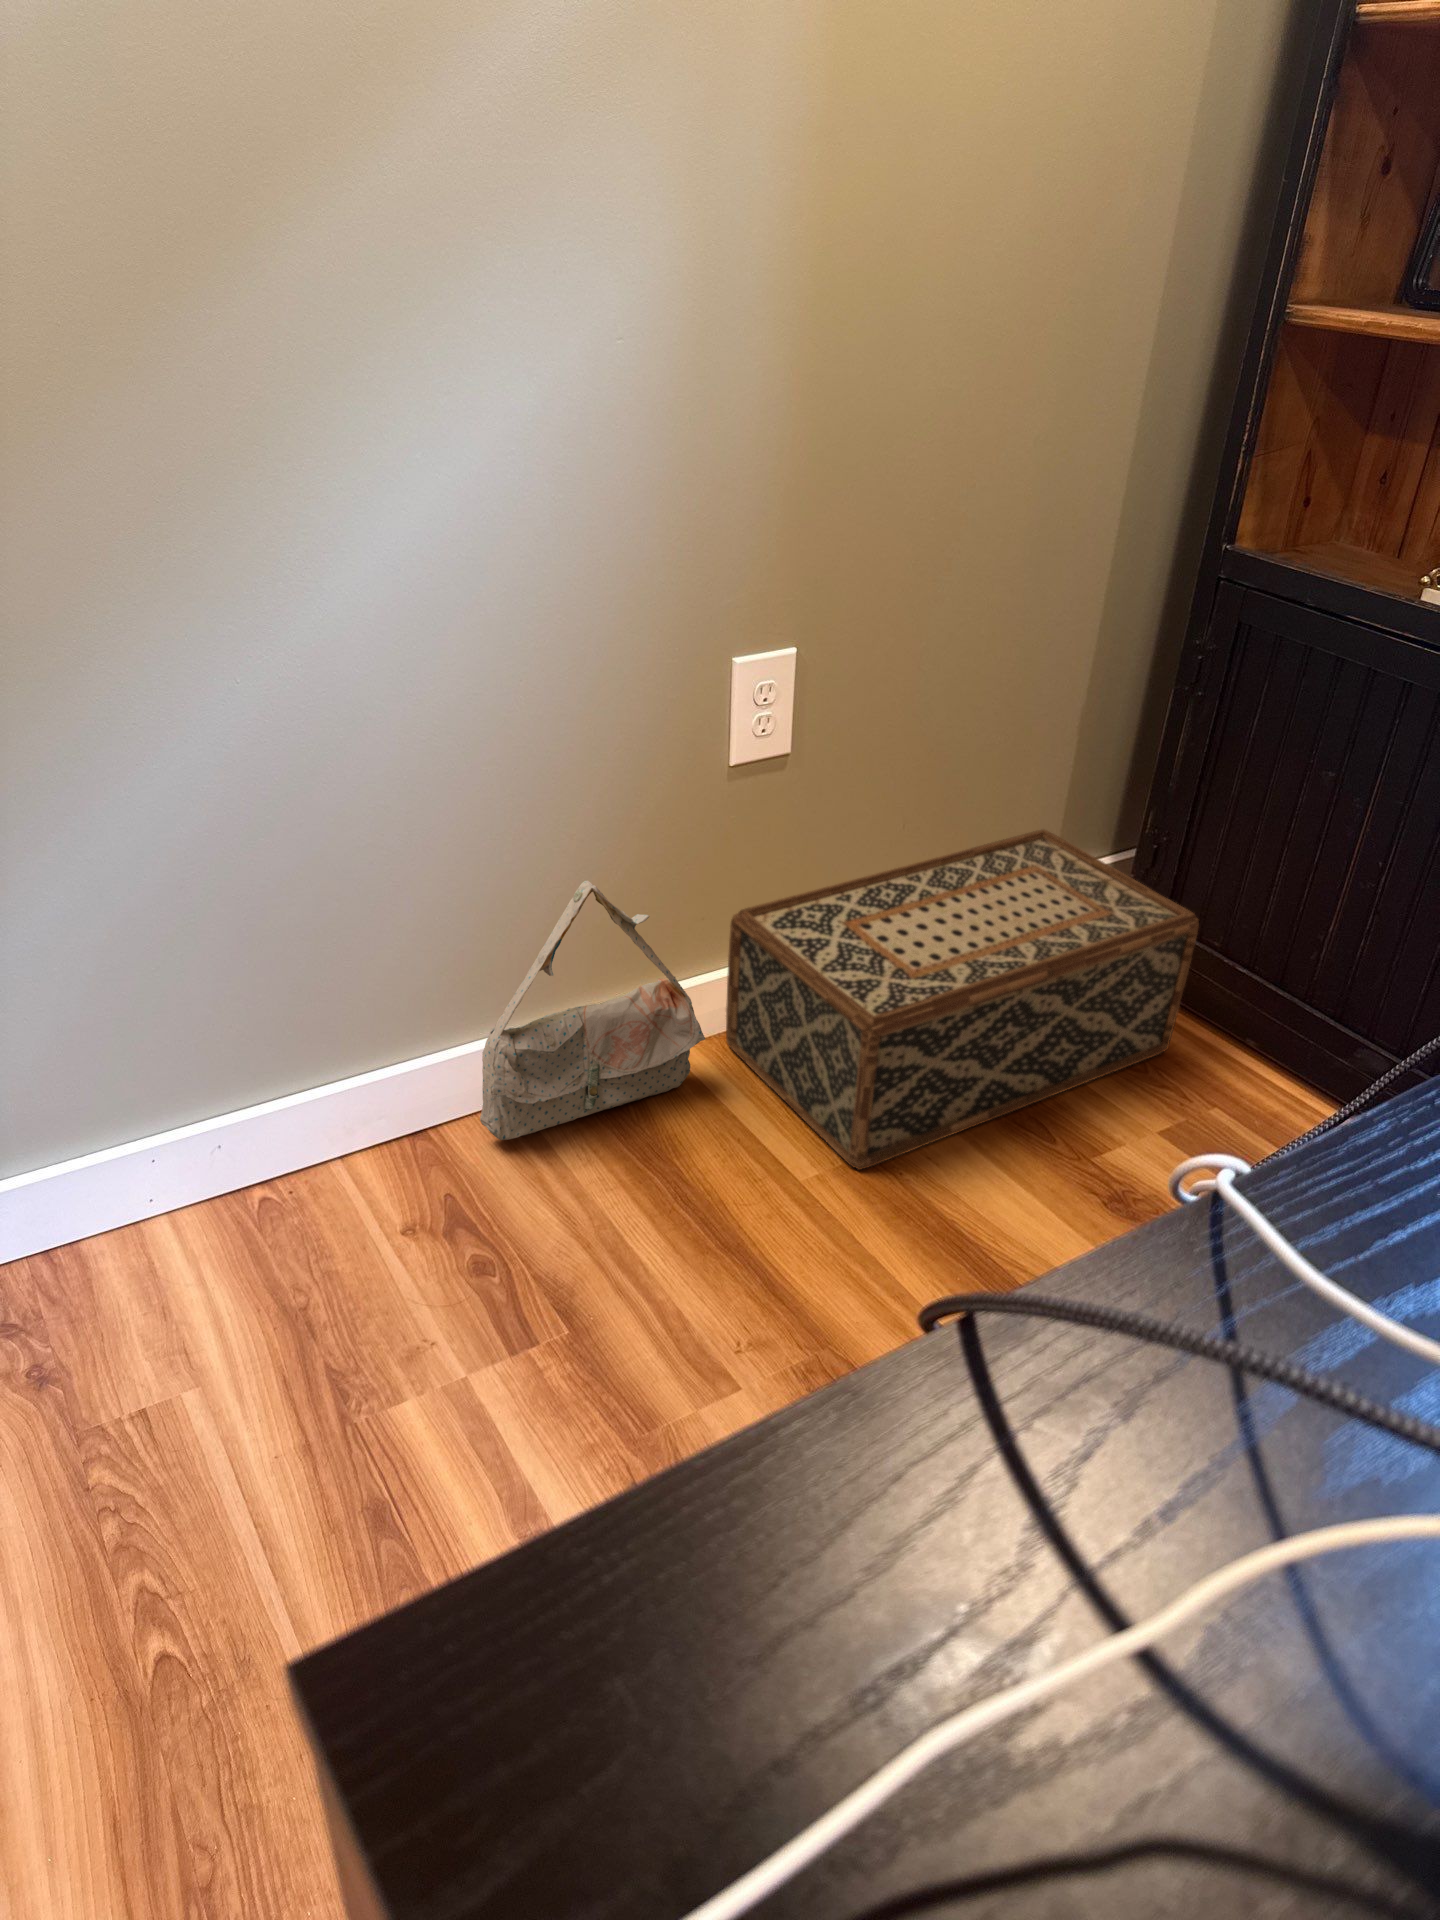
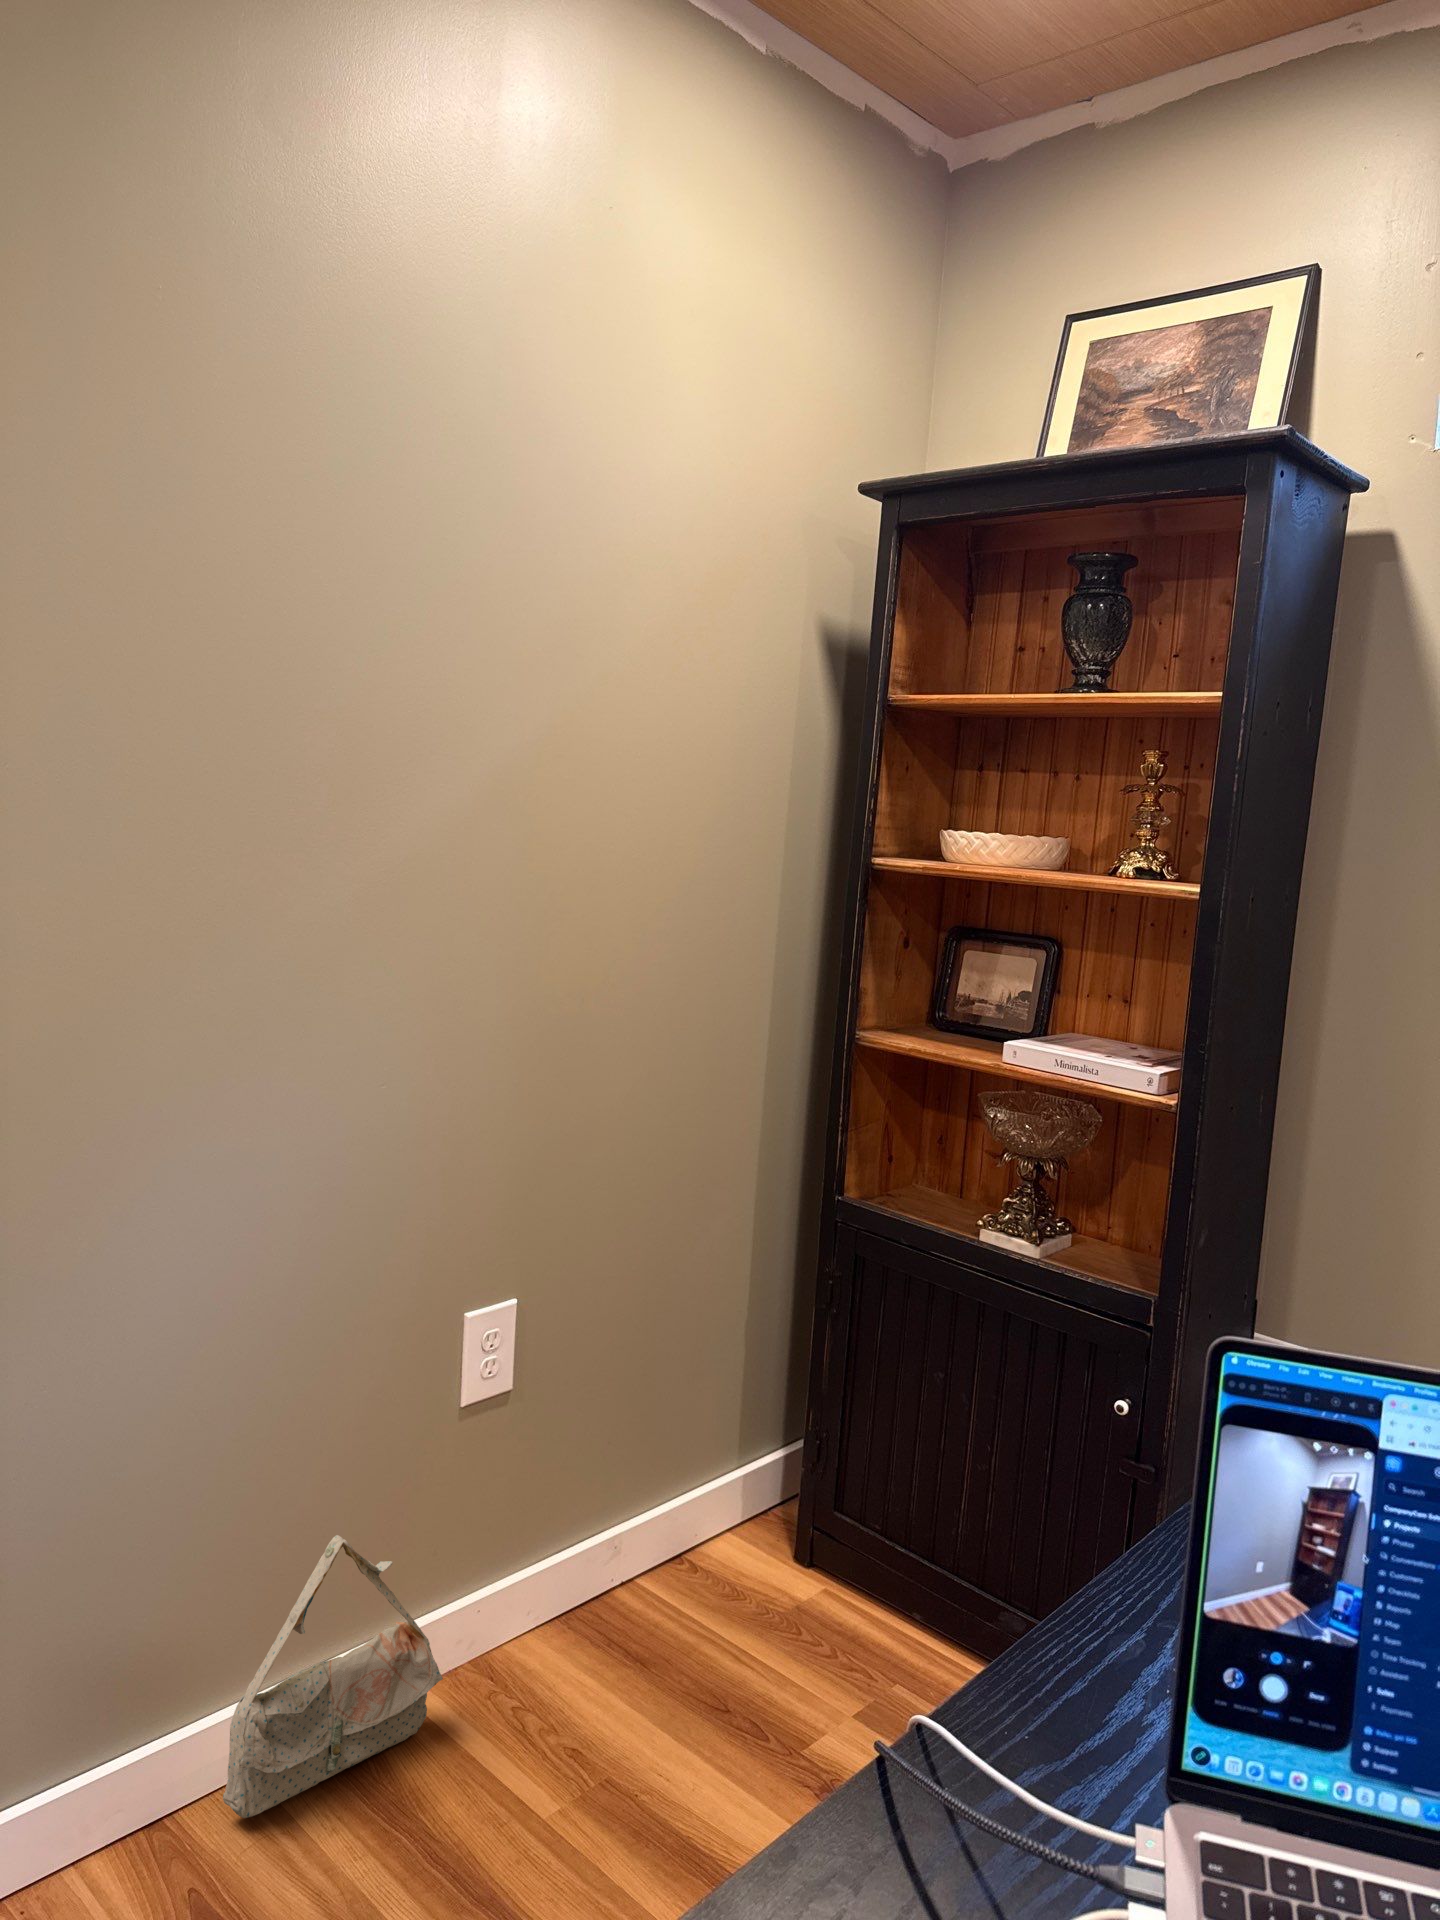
woven basket: present [726,830,1199,1170] -> none [457,1435,864,1796]

